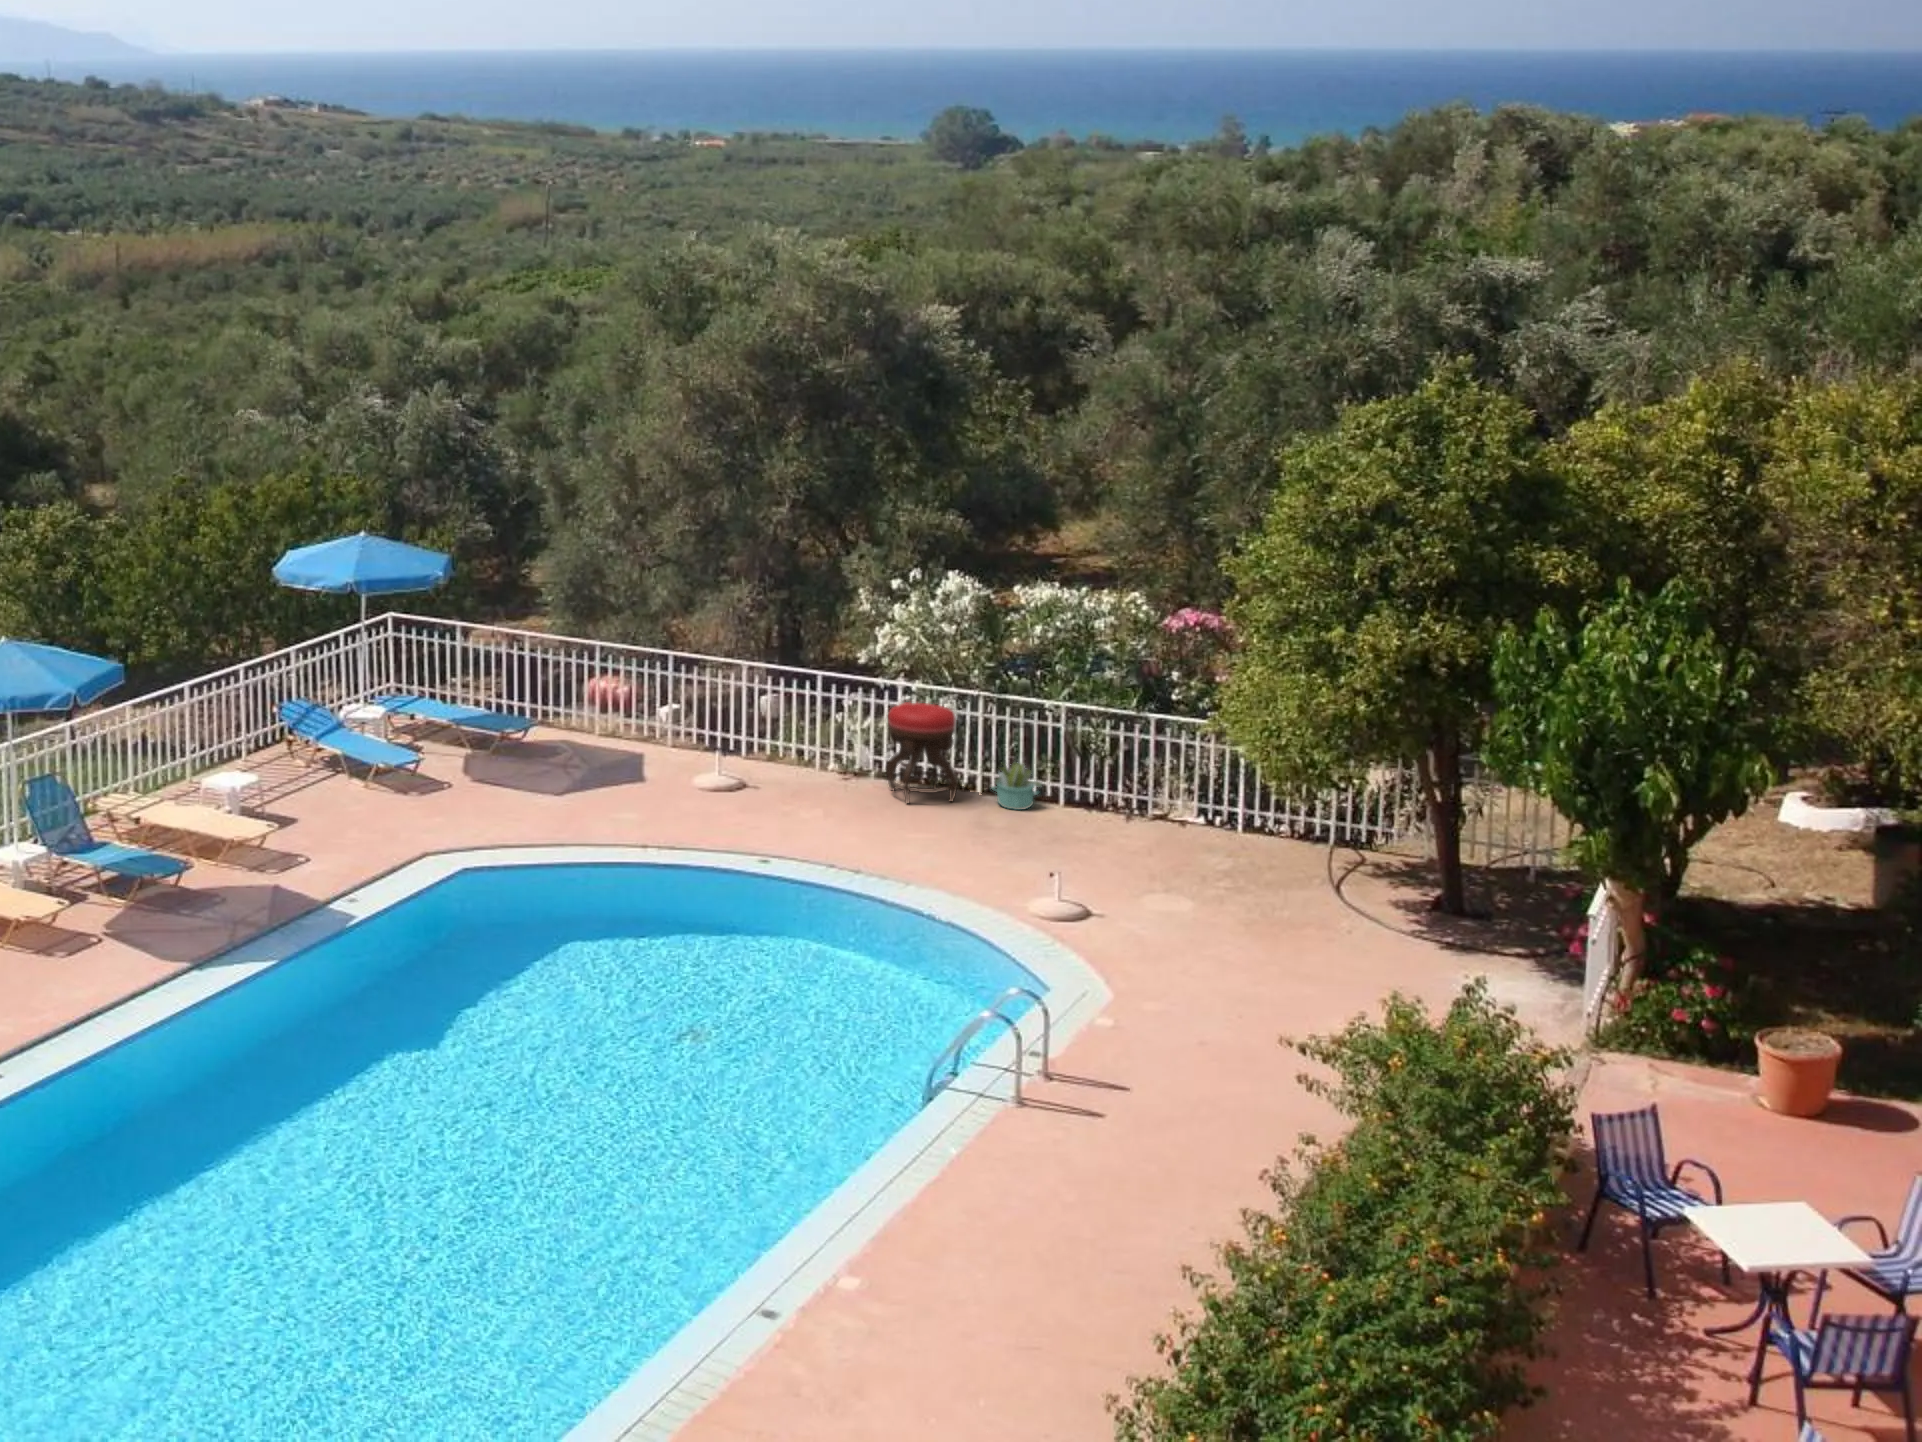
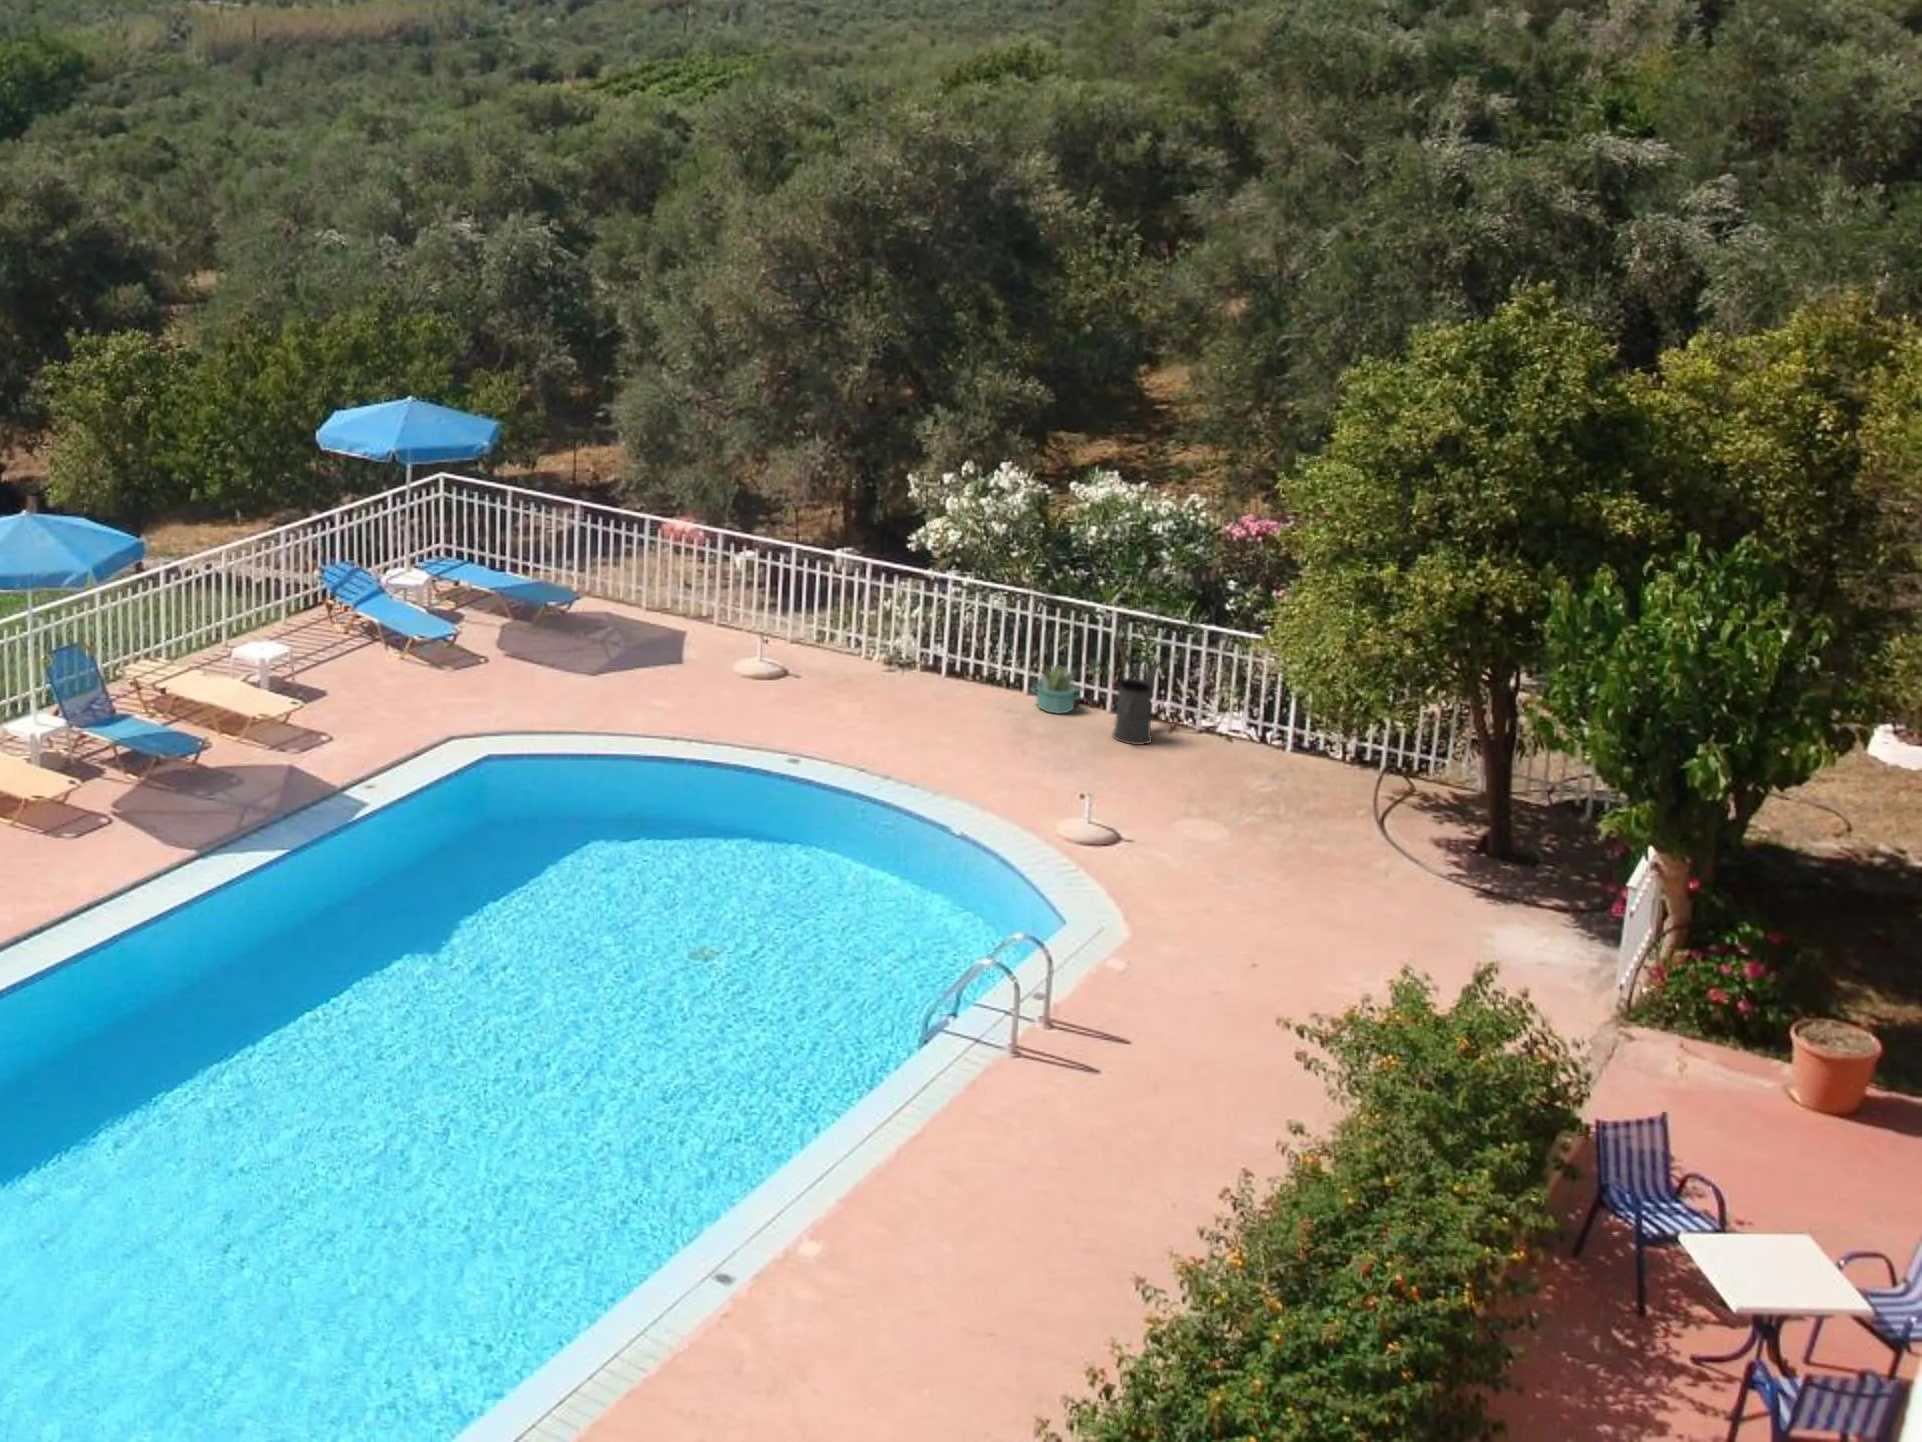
stool: present [886,702,958,803] -> none [925,599,999,703]
watering can: none [1074,756,1112,834] -> present [1113,665,1157,745]

